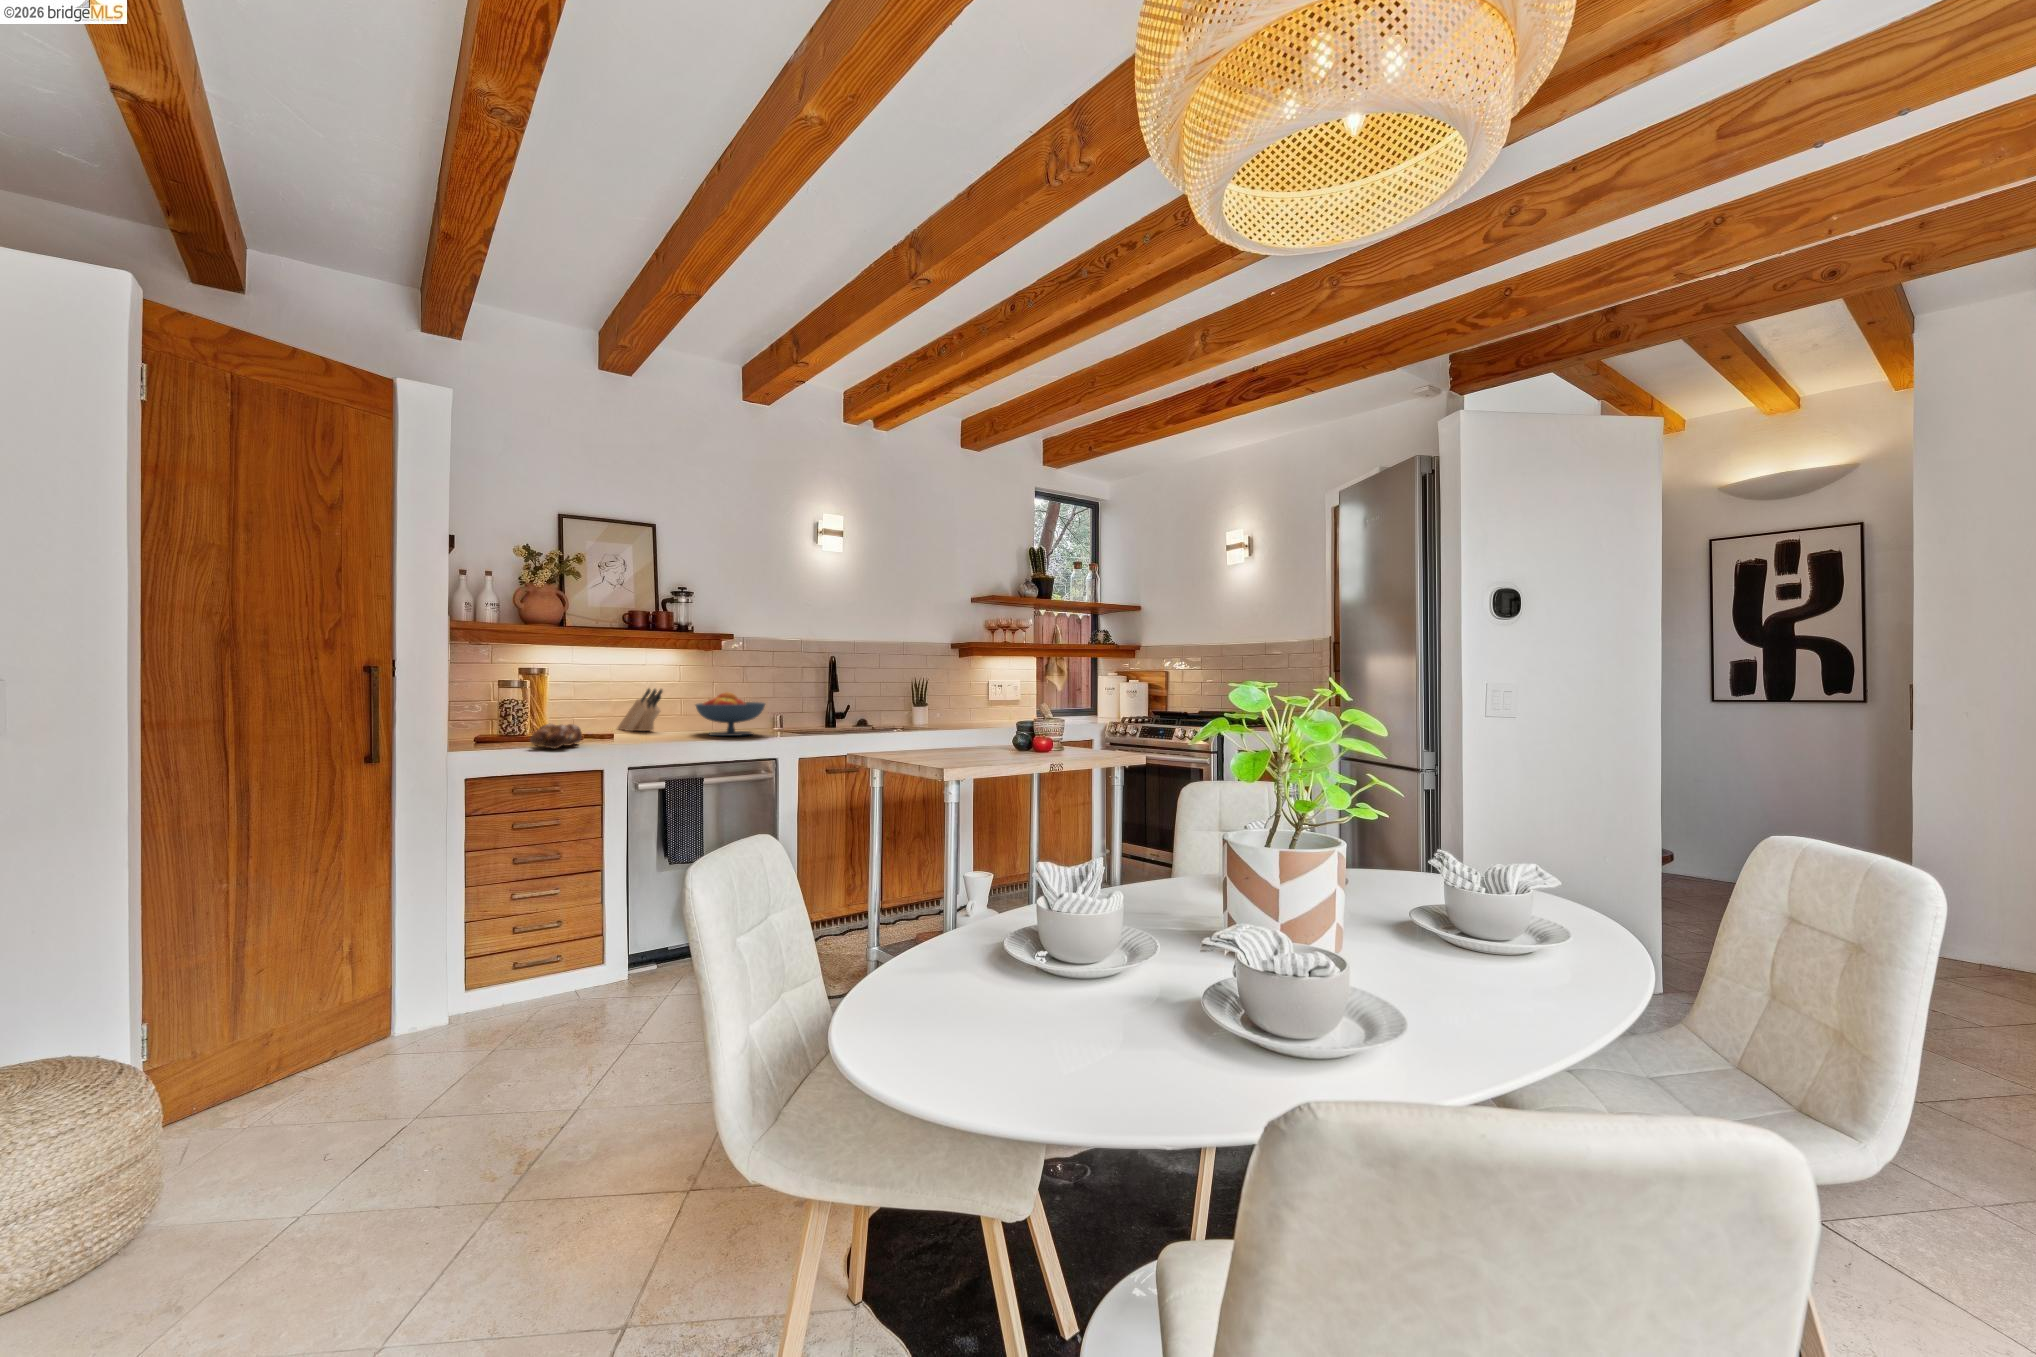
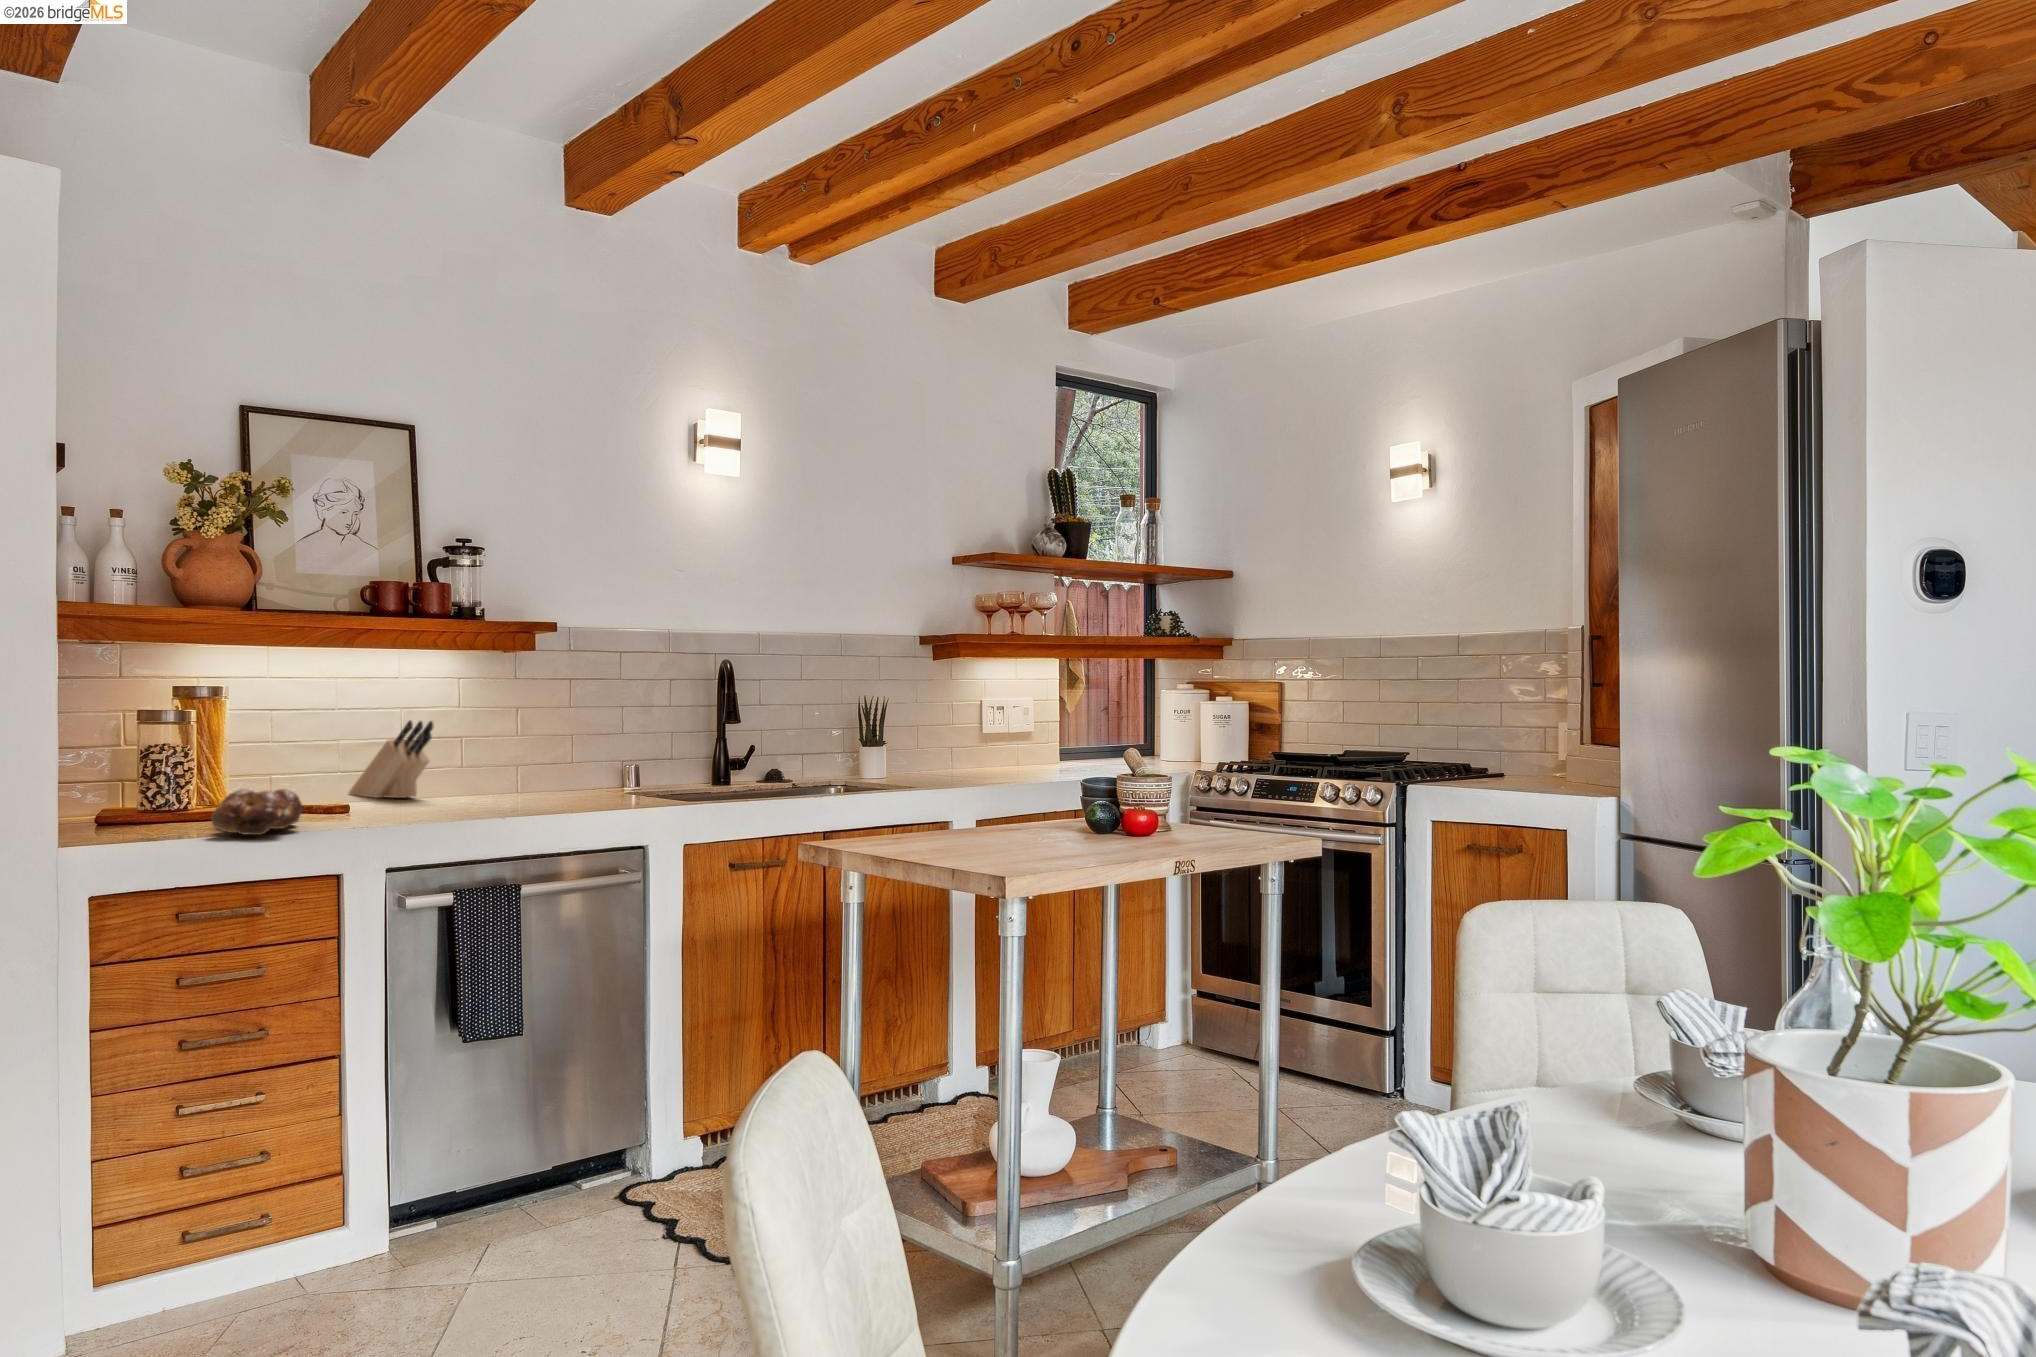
fruit bowl: present [696,692,765,736] -> none [492,726,618,806]

